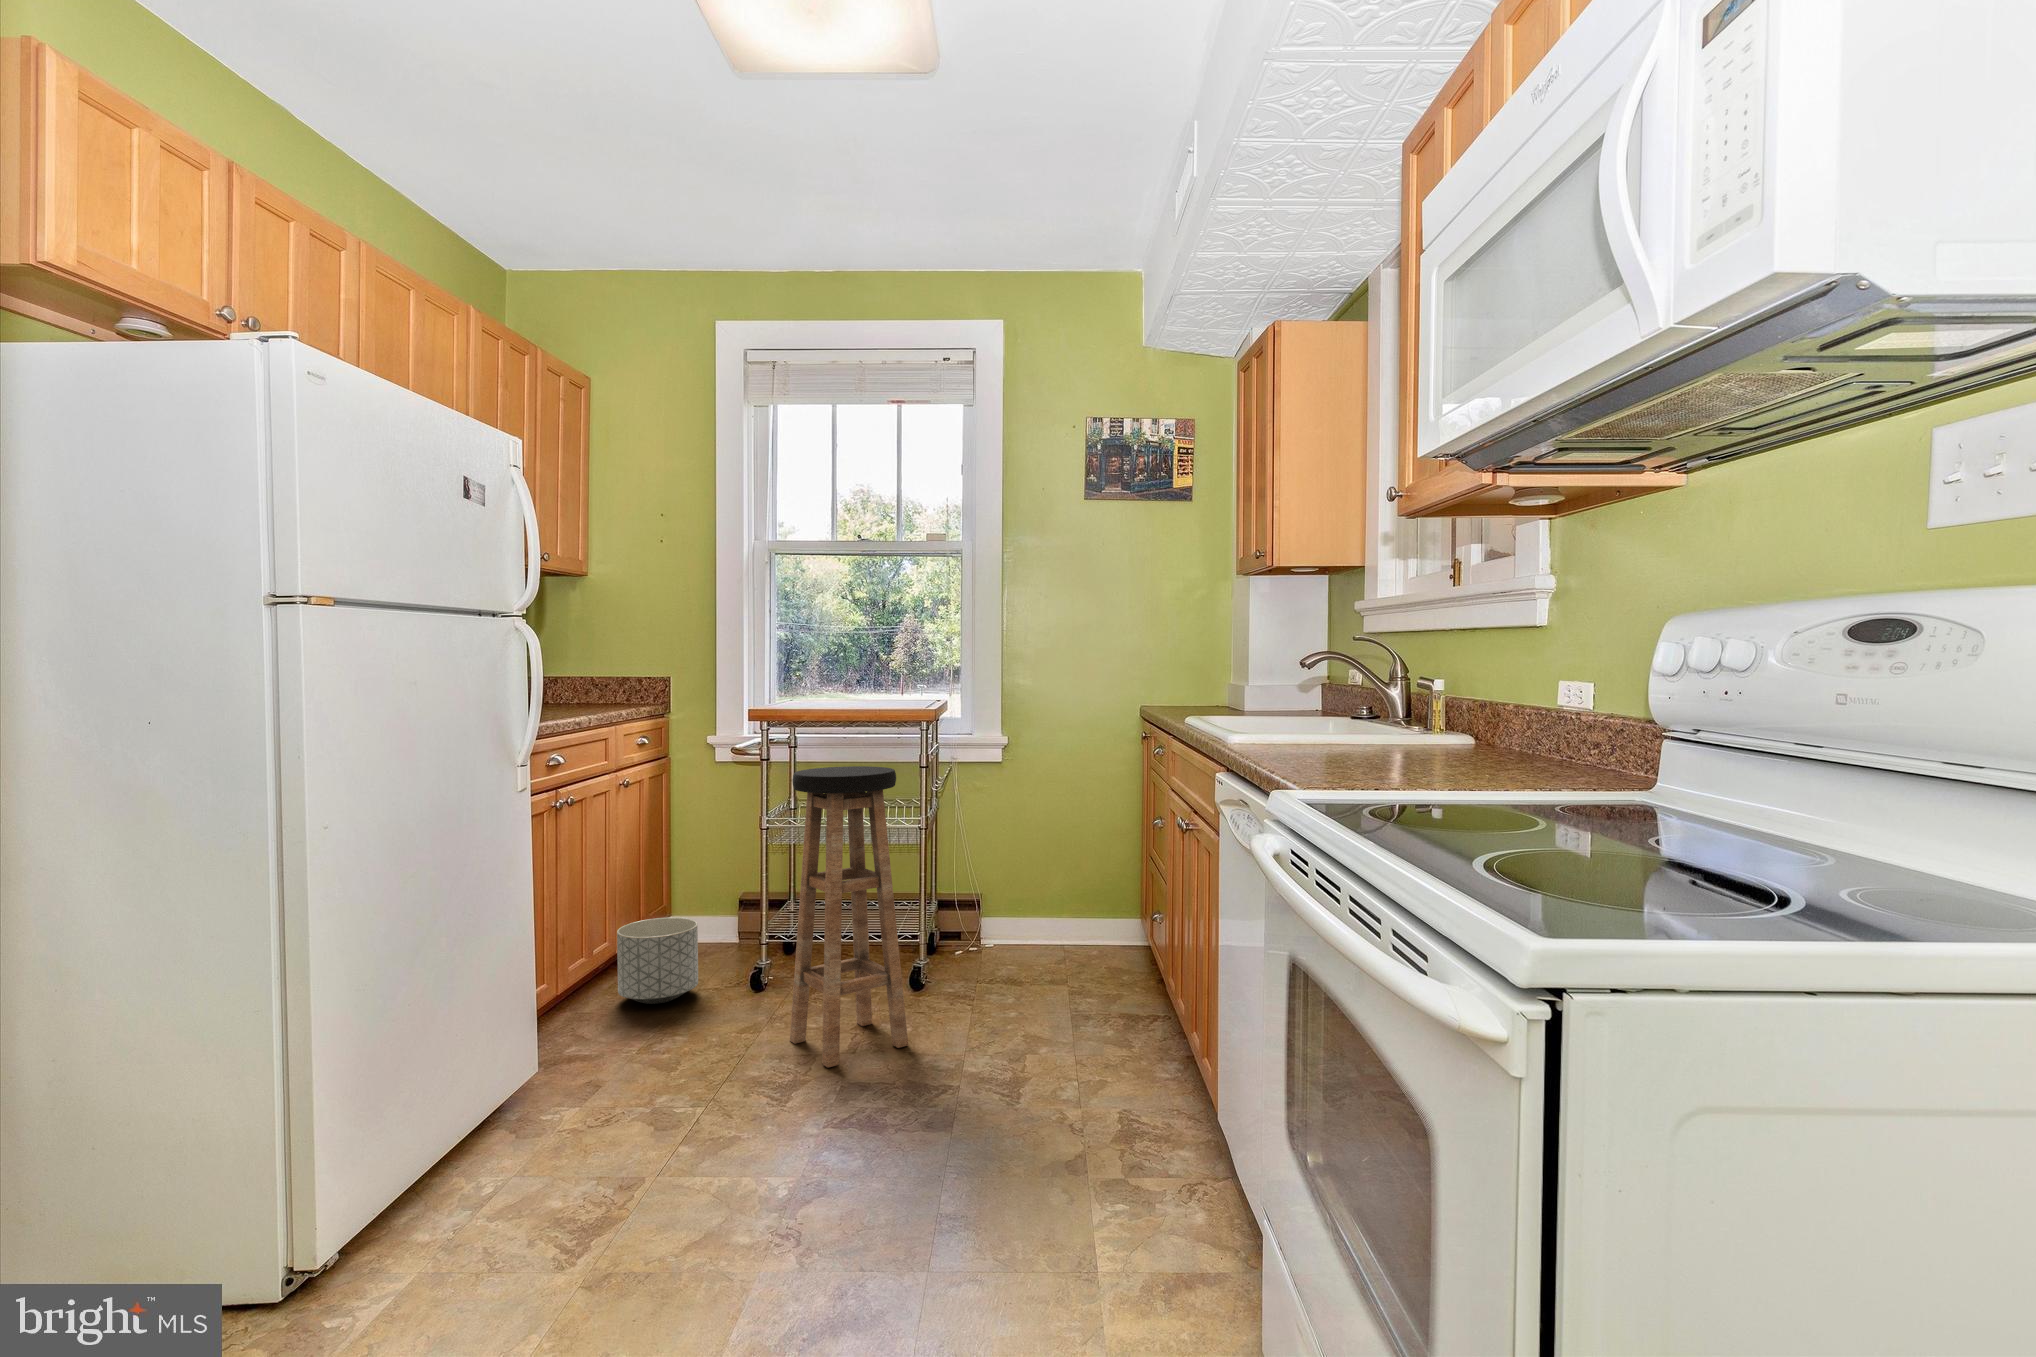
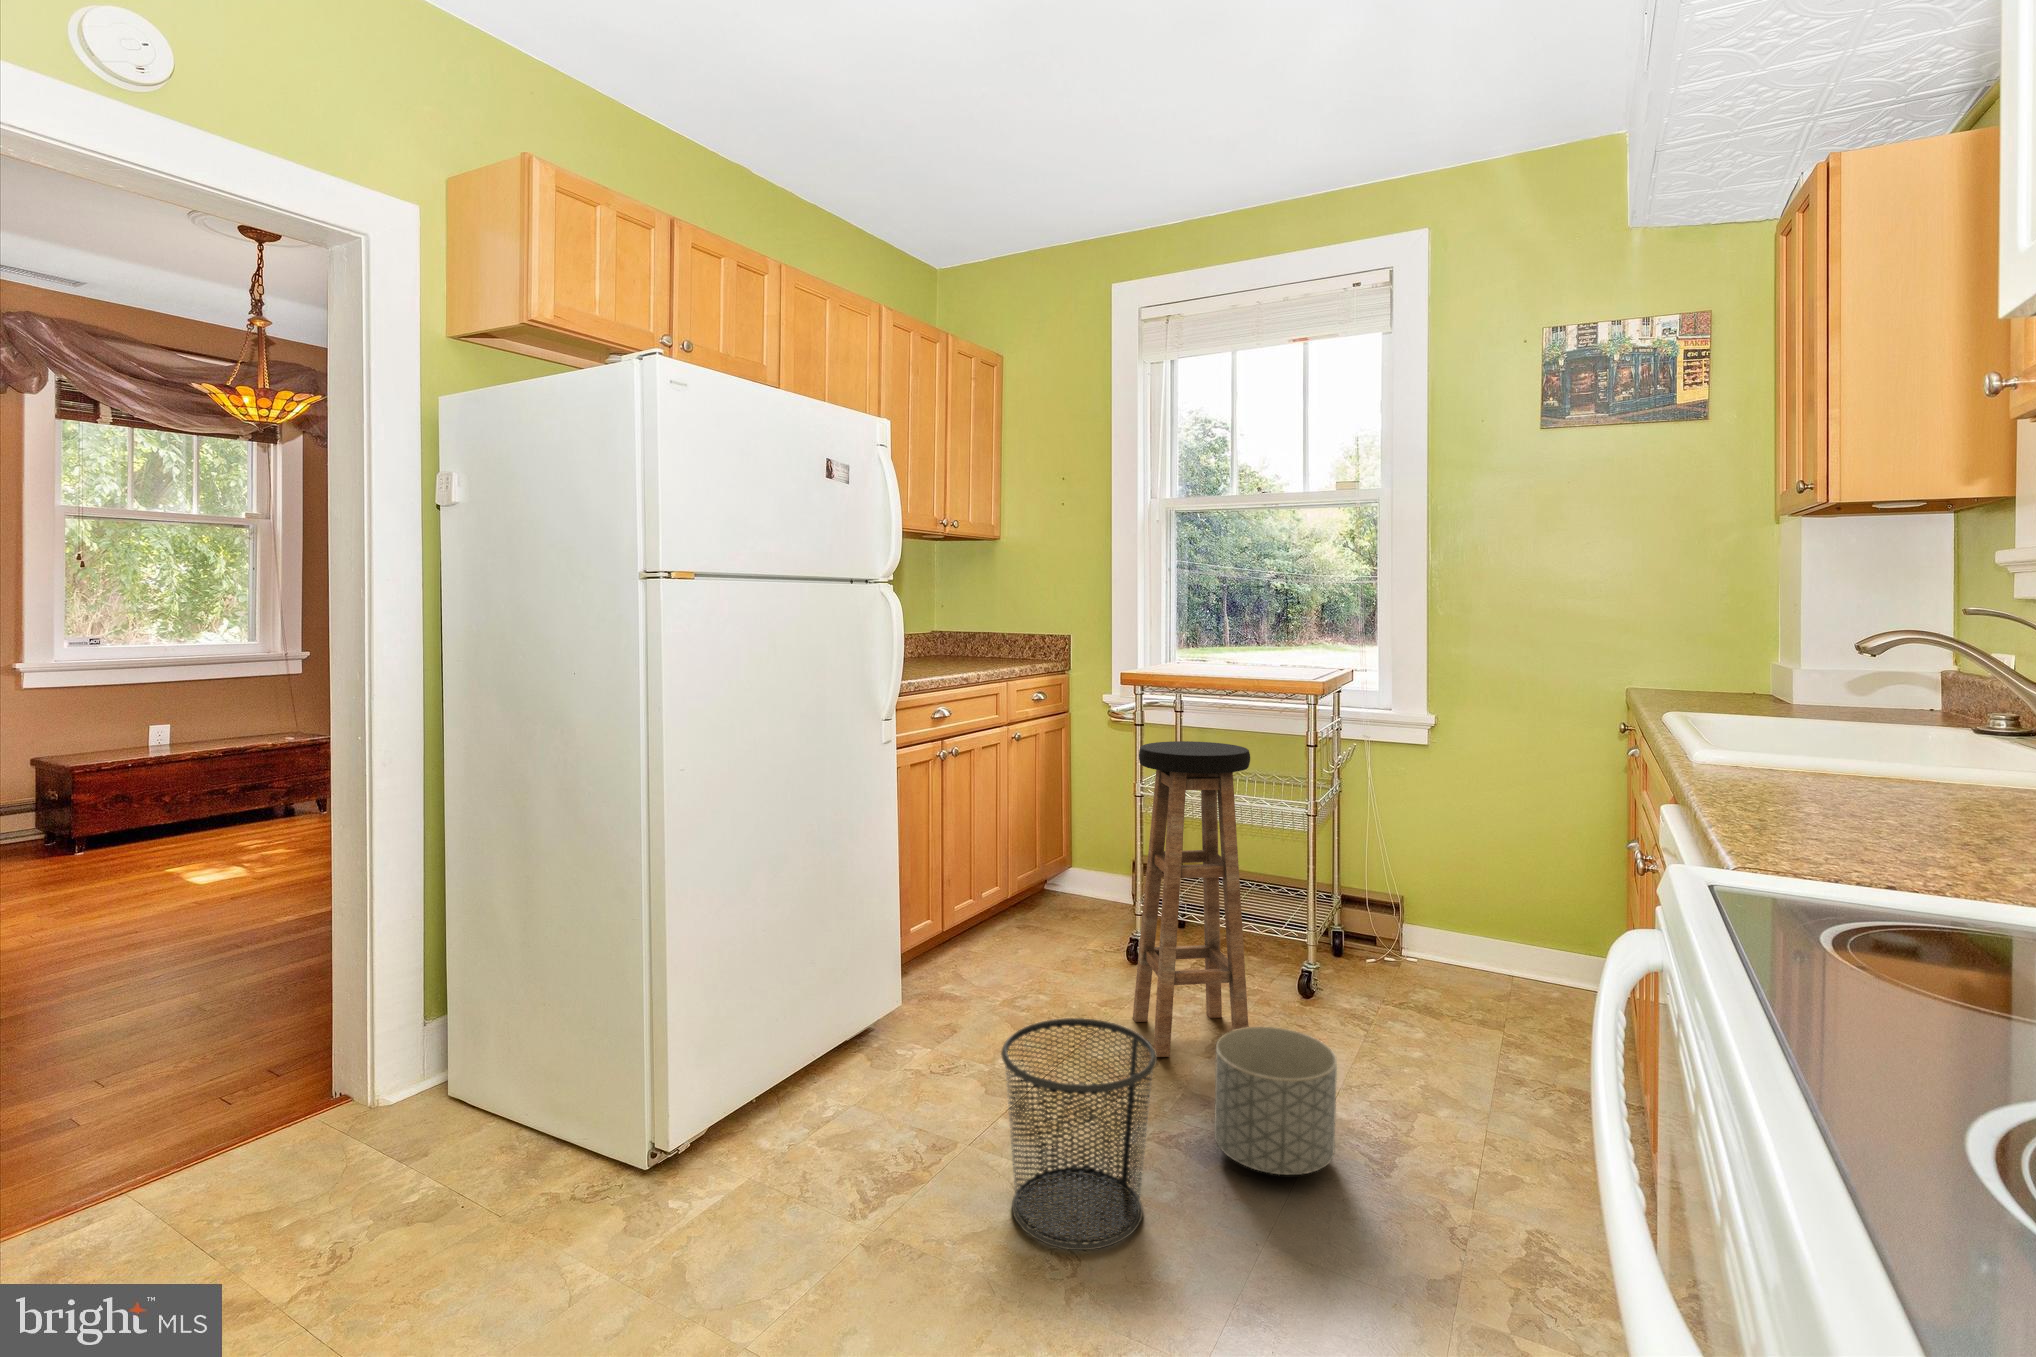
planter: present [617,918,698,1004] -> present [1214,1027,1337,1175]
waste bin: none [728,1024,879,1241] -> present [1001,1018,1157,1250]

